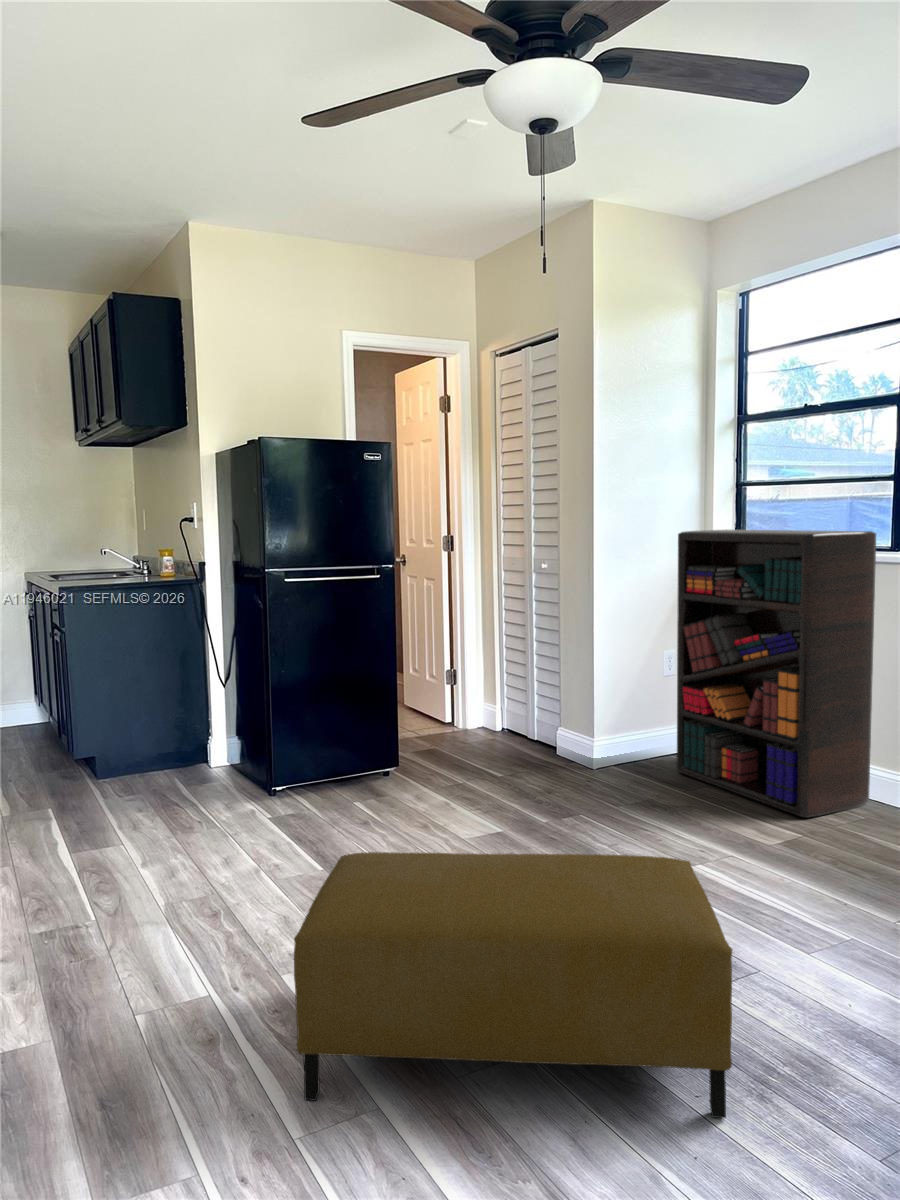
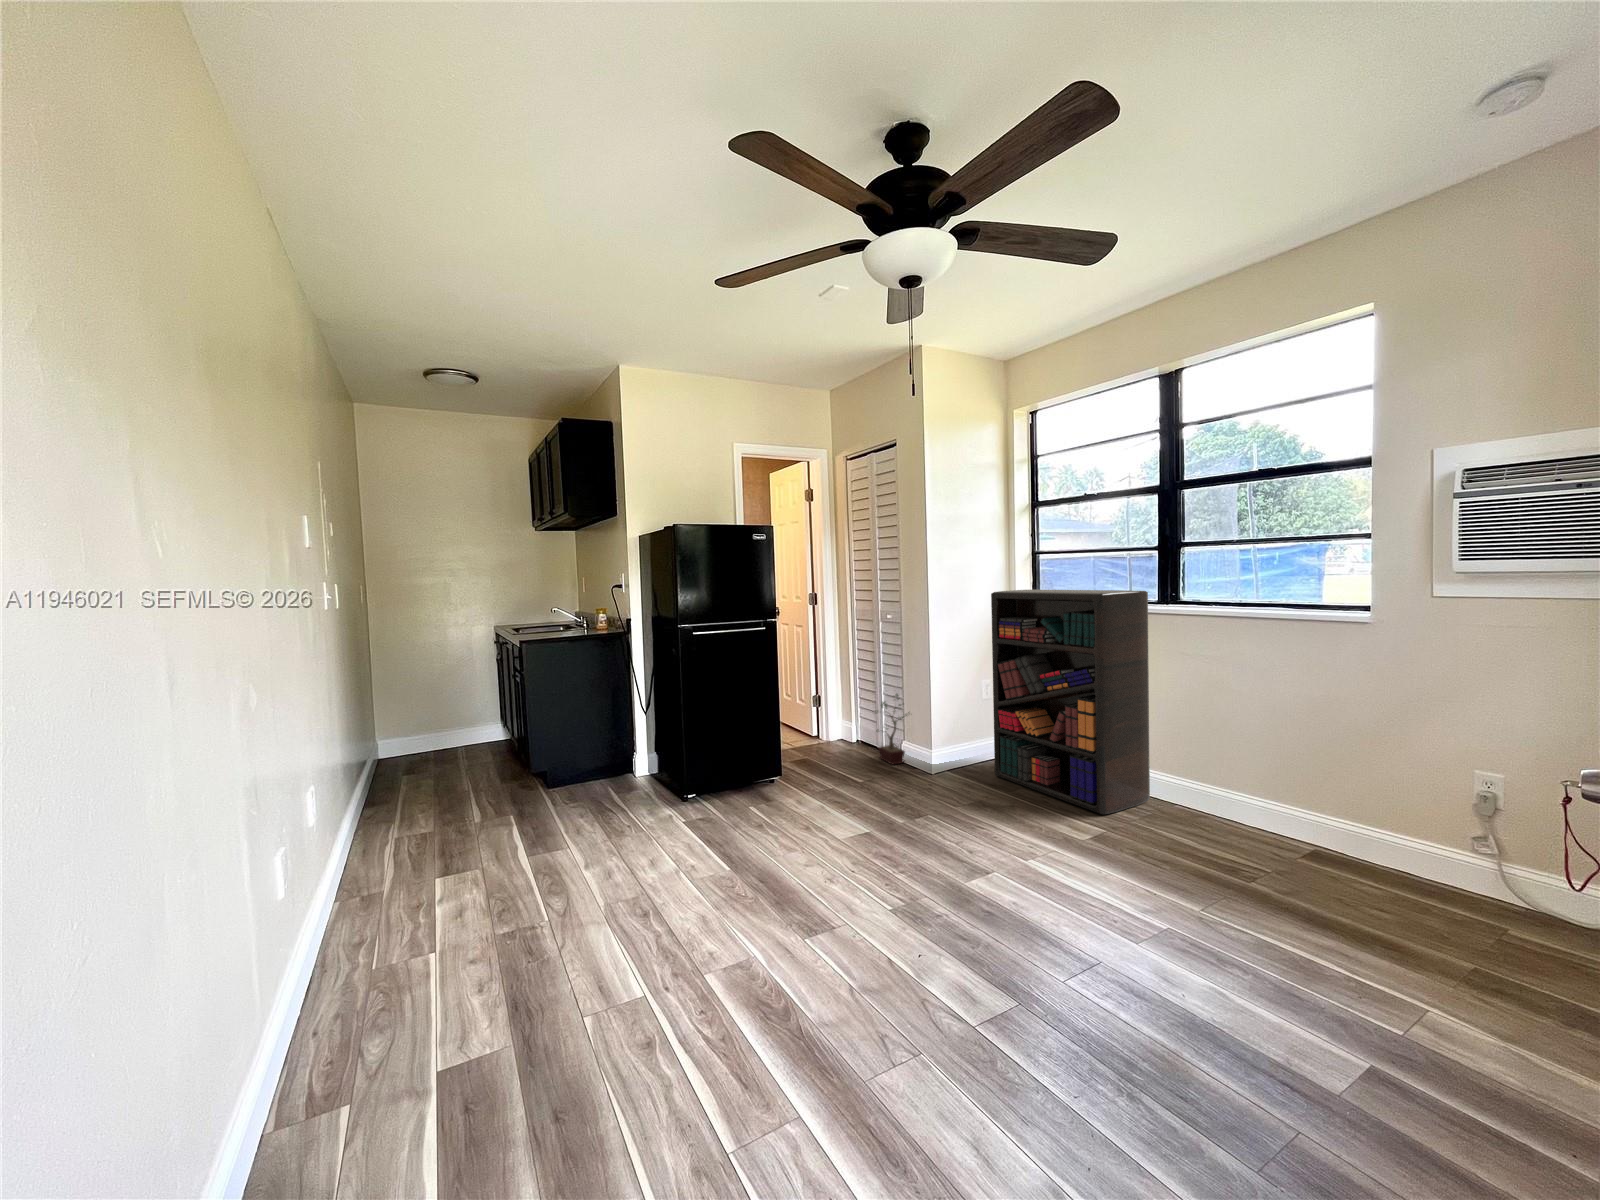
potted plant: none [525,664,573,758] -> present [878,694,909,764]
ottoman: present [294,852,732,1118] -> none [724,870,1118,1126]

